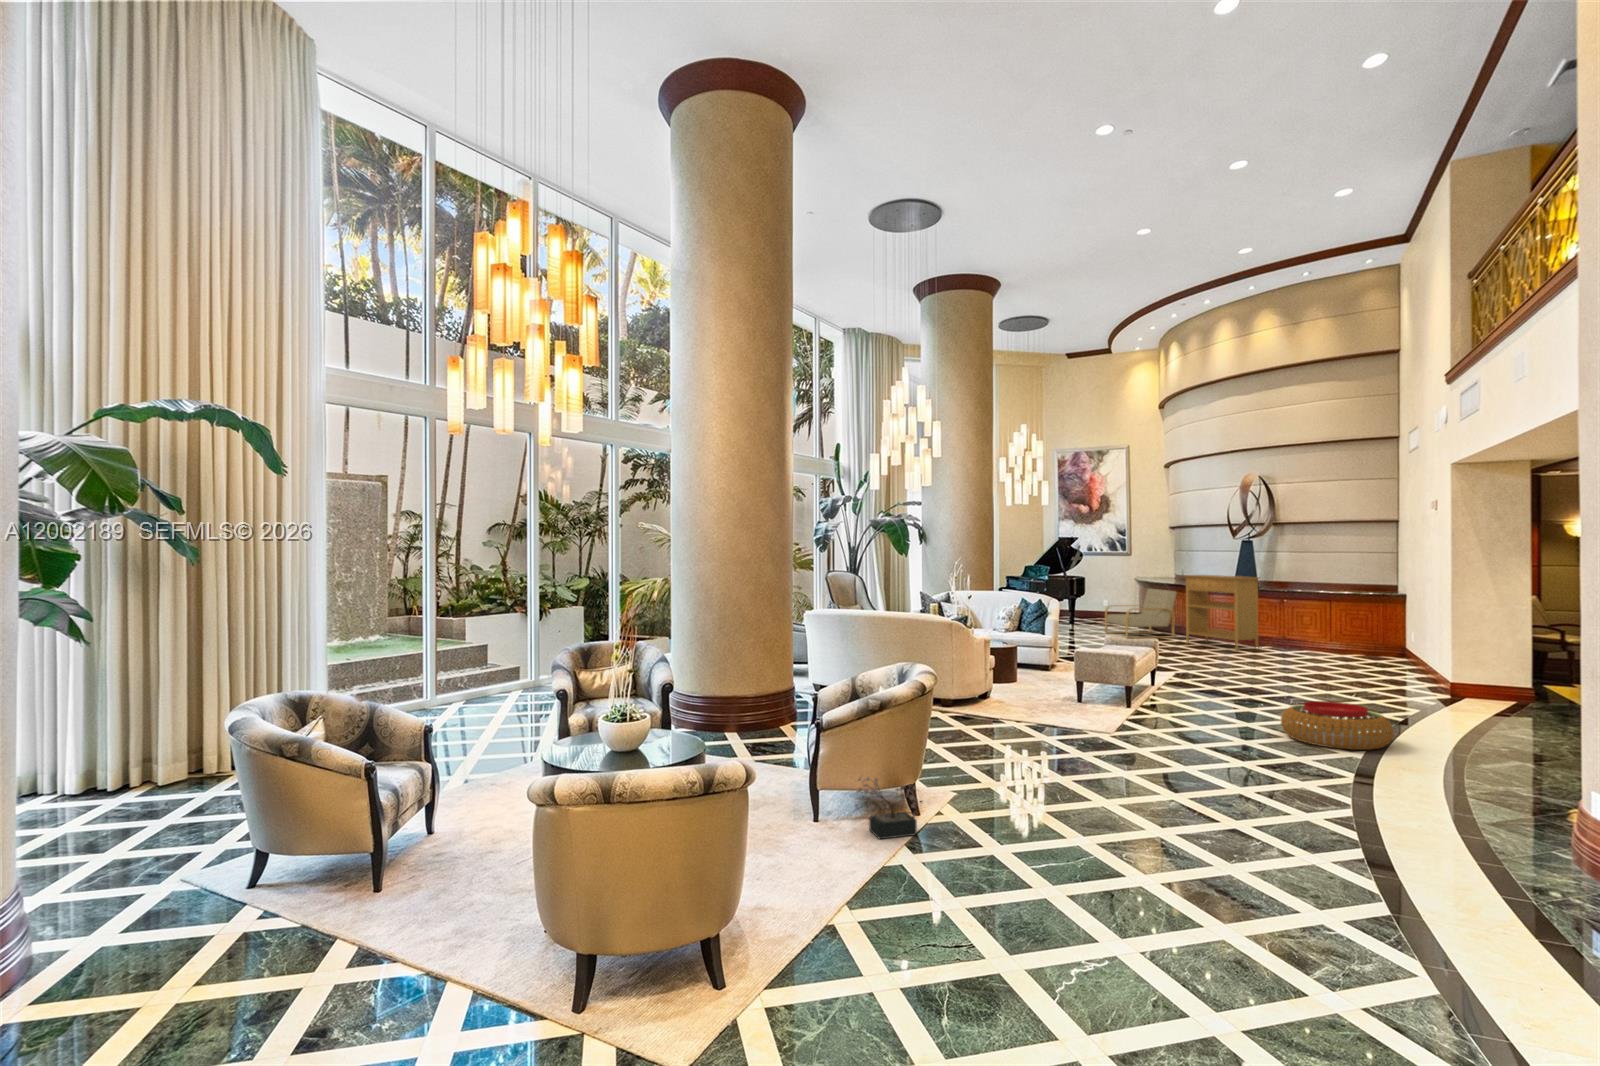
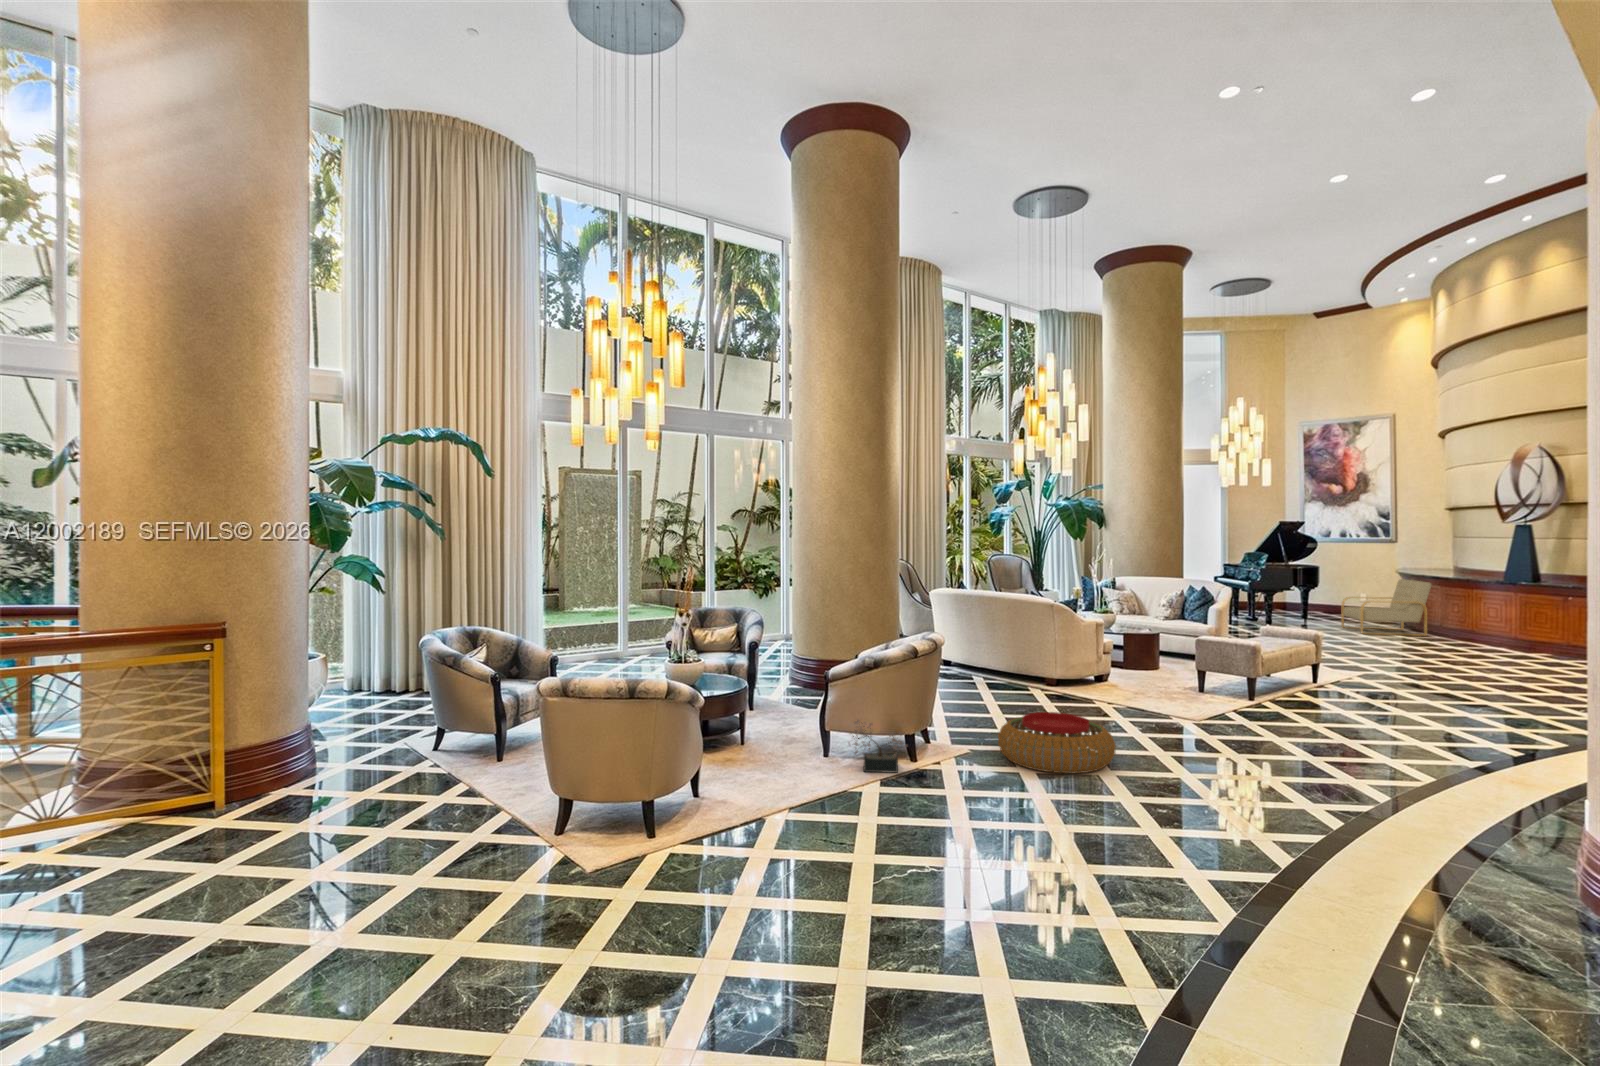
console table: present [1183,575,1260,651] -> none [1427,564,1529,653]
pouf: present [1281,701,1394,750] -> present [998,712,1116,773]

